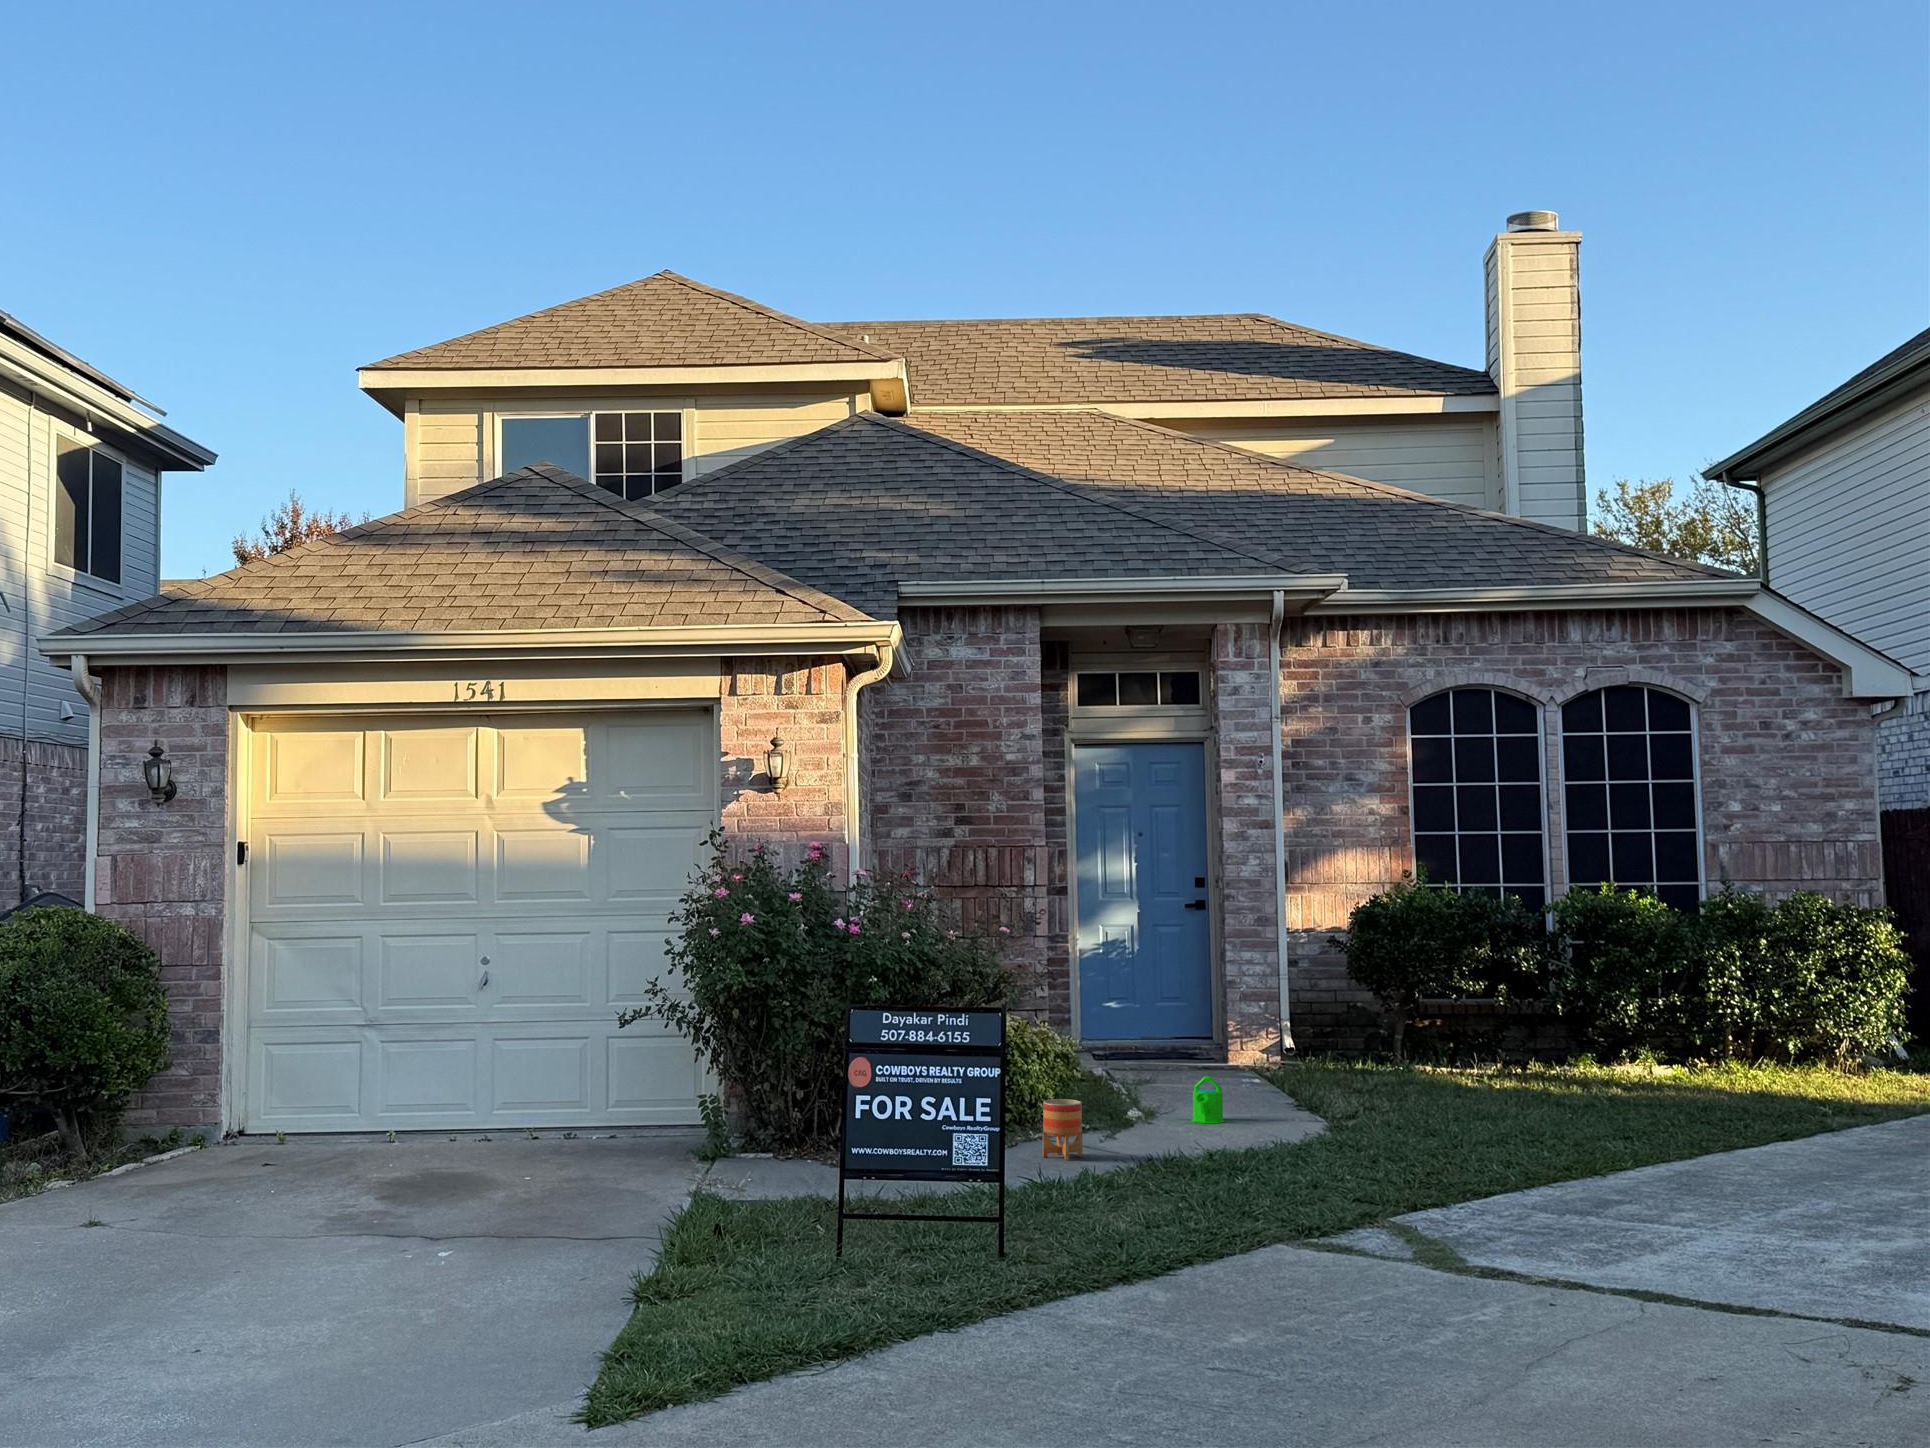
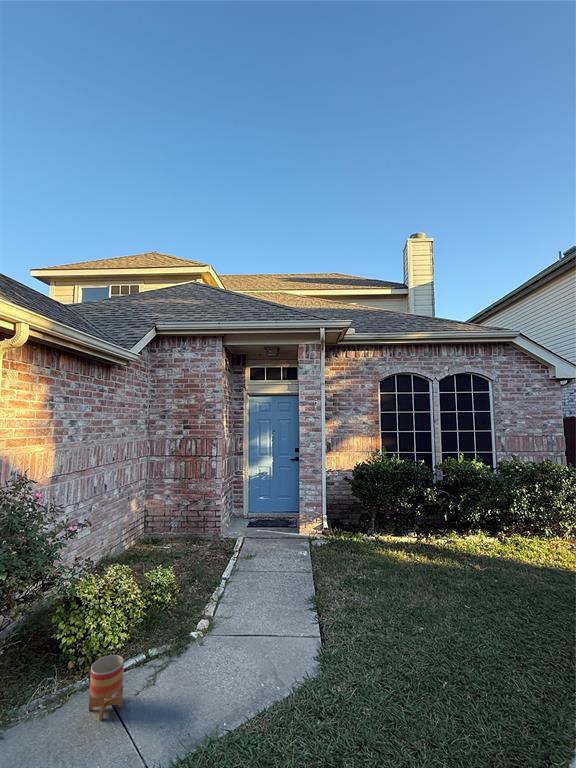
watering can: present [1191,1076,1225,1123] -> none [250,584,270,616]

